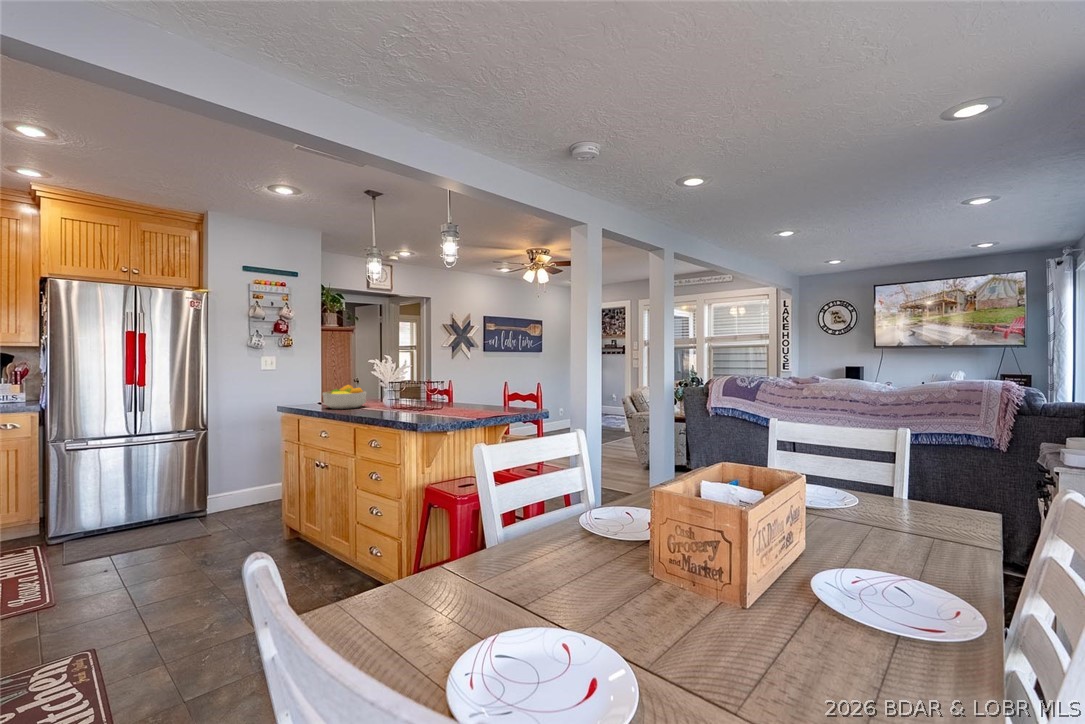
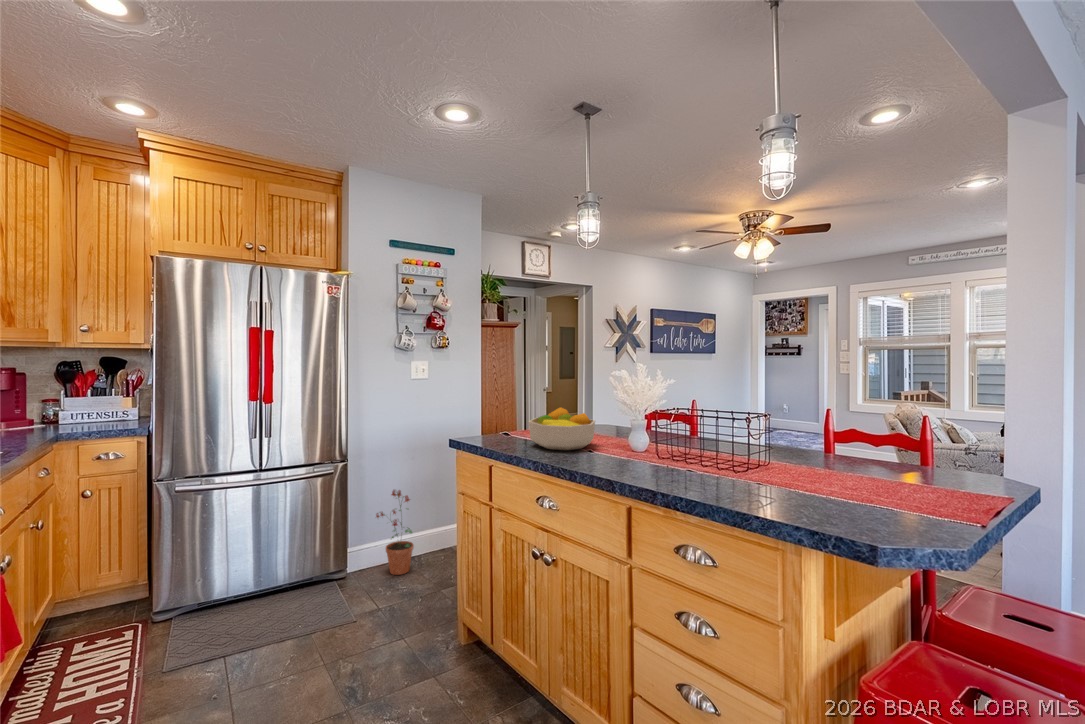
potted plant: none [230,451,262,512] -> present [376,490,414,575]

